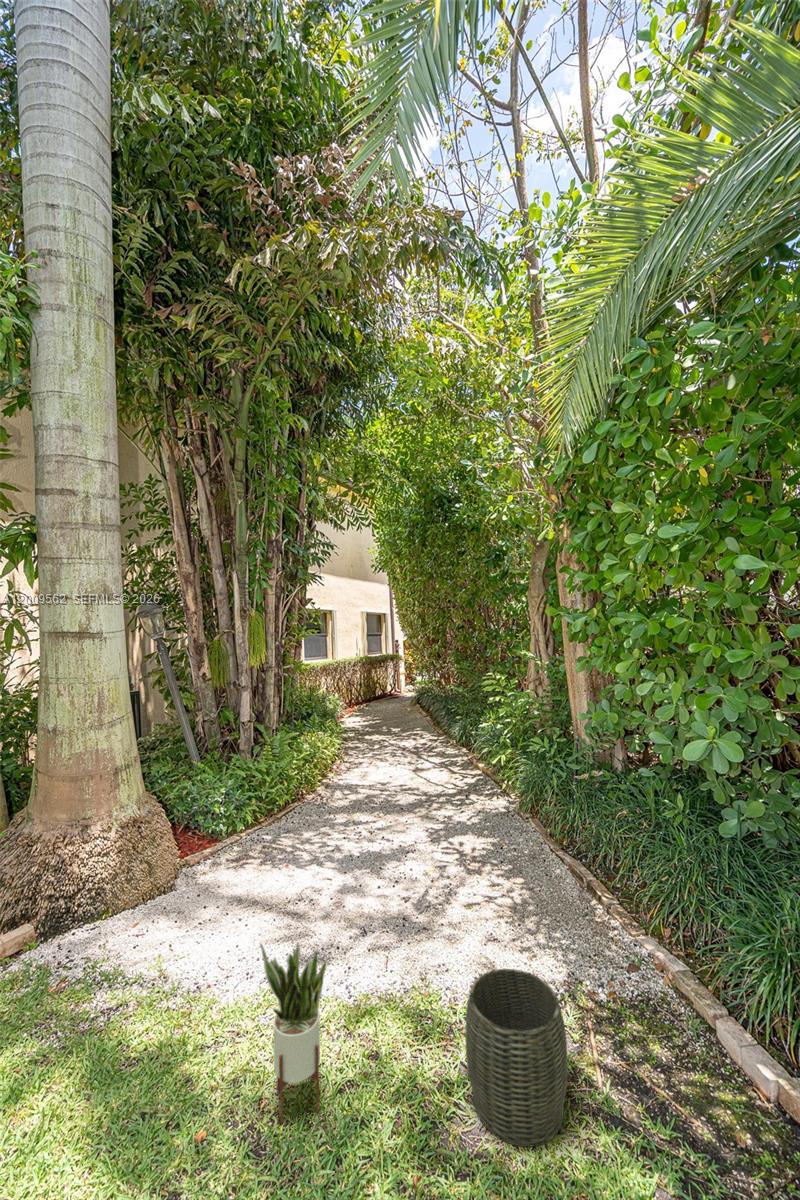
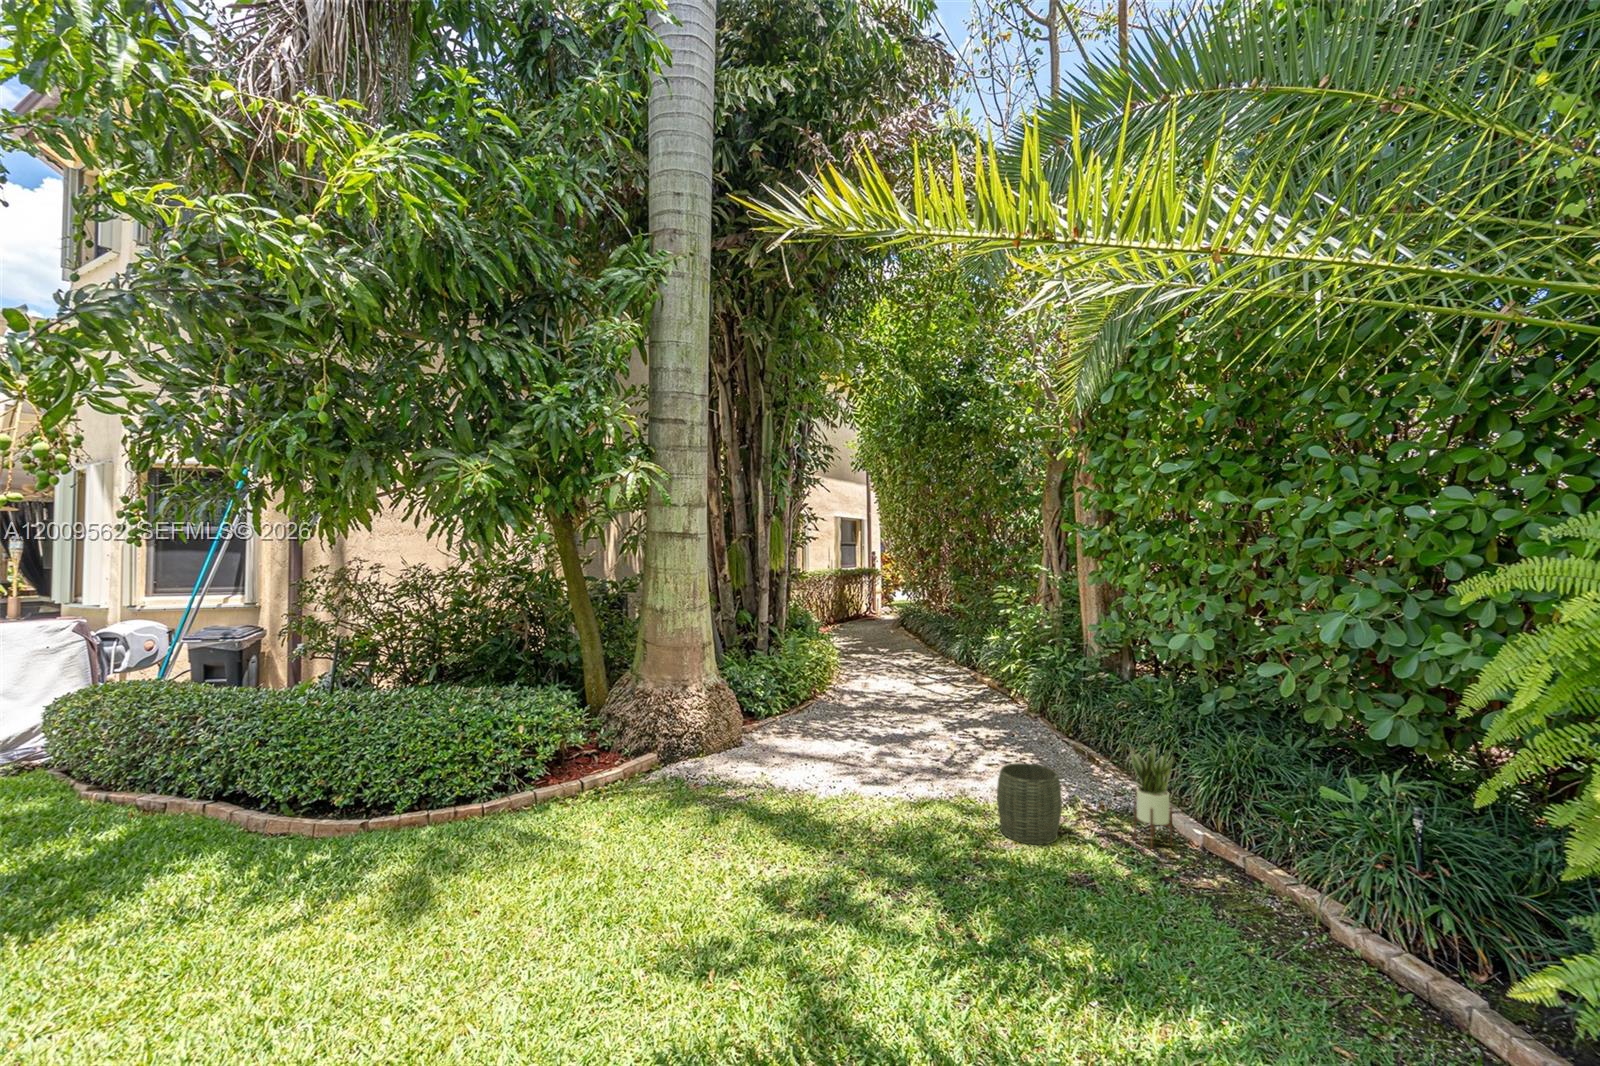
potted plant: present [260,942,326,1124] -> present [1129,745,1173,848]

